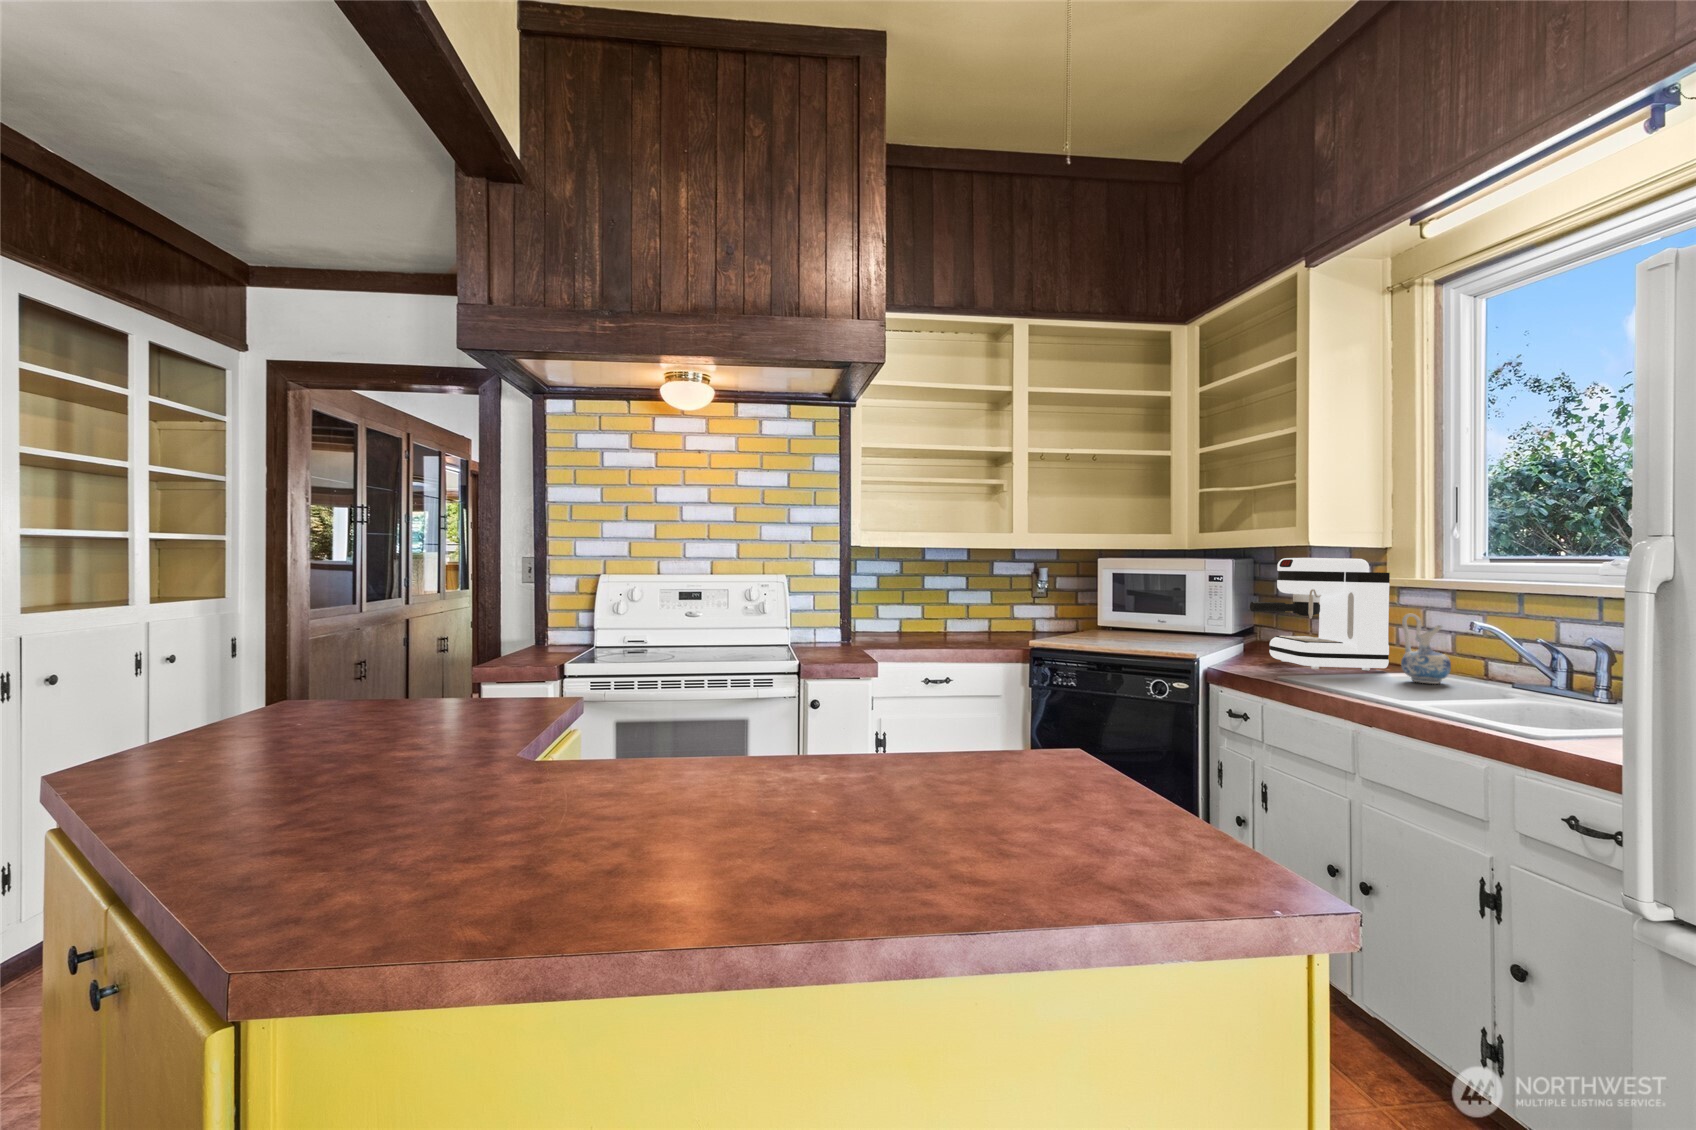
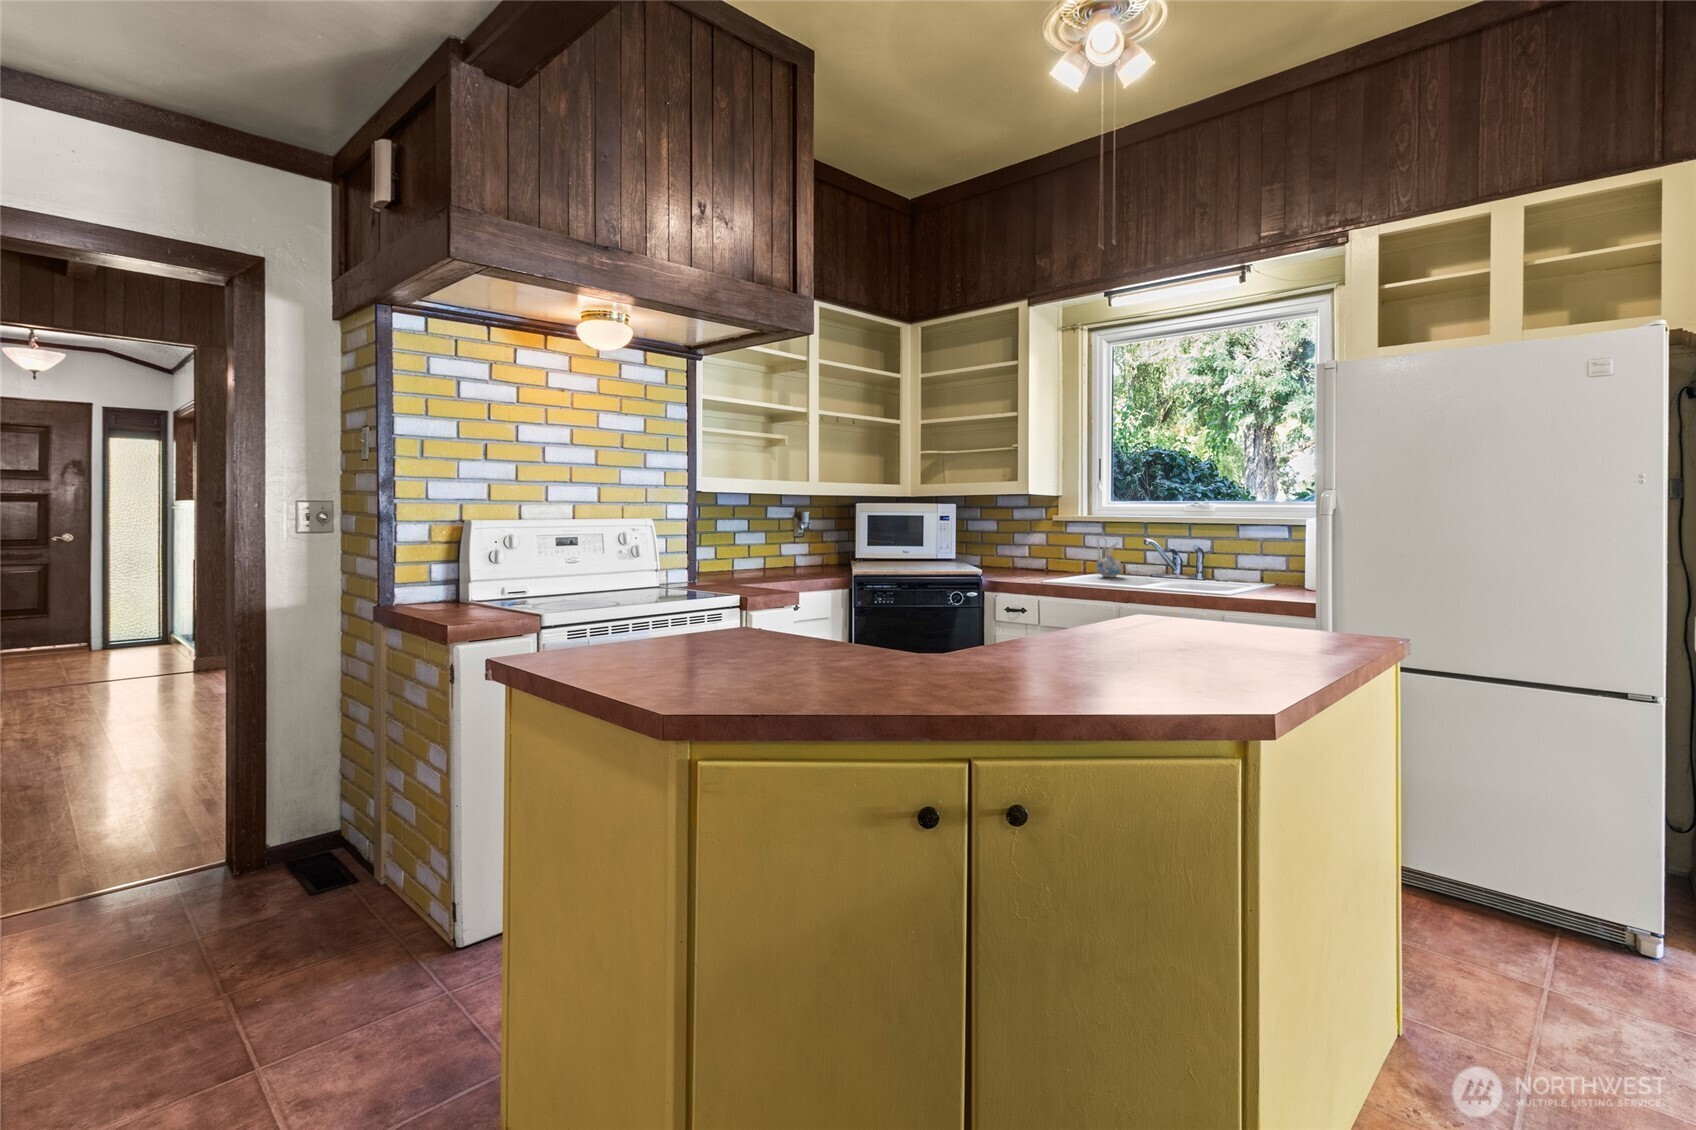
coffee maker: present [1250,558,1390,671] -> none [1001,503,1077,575]

